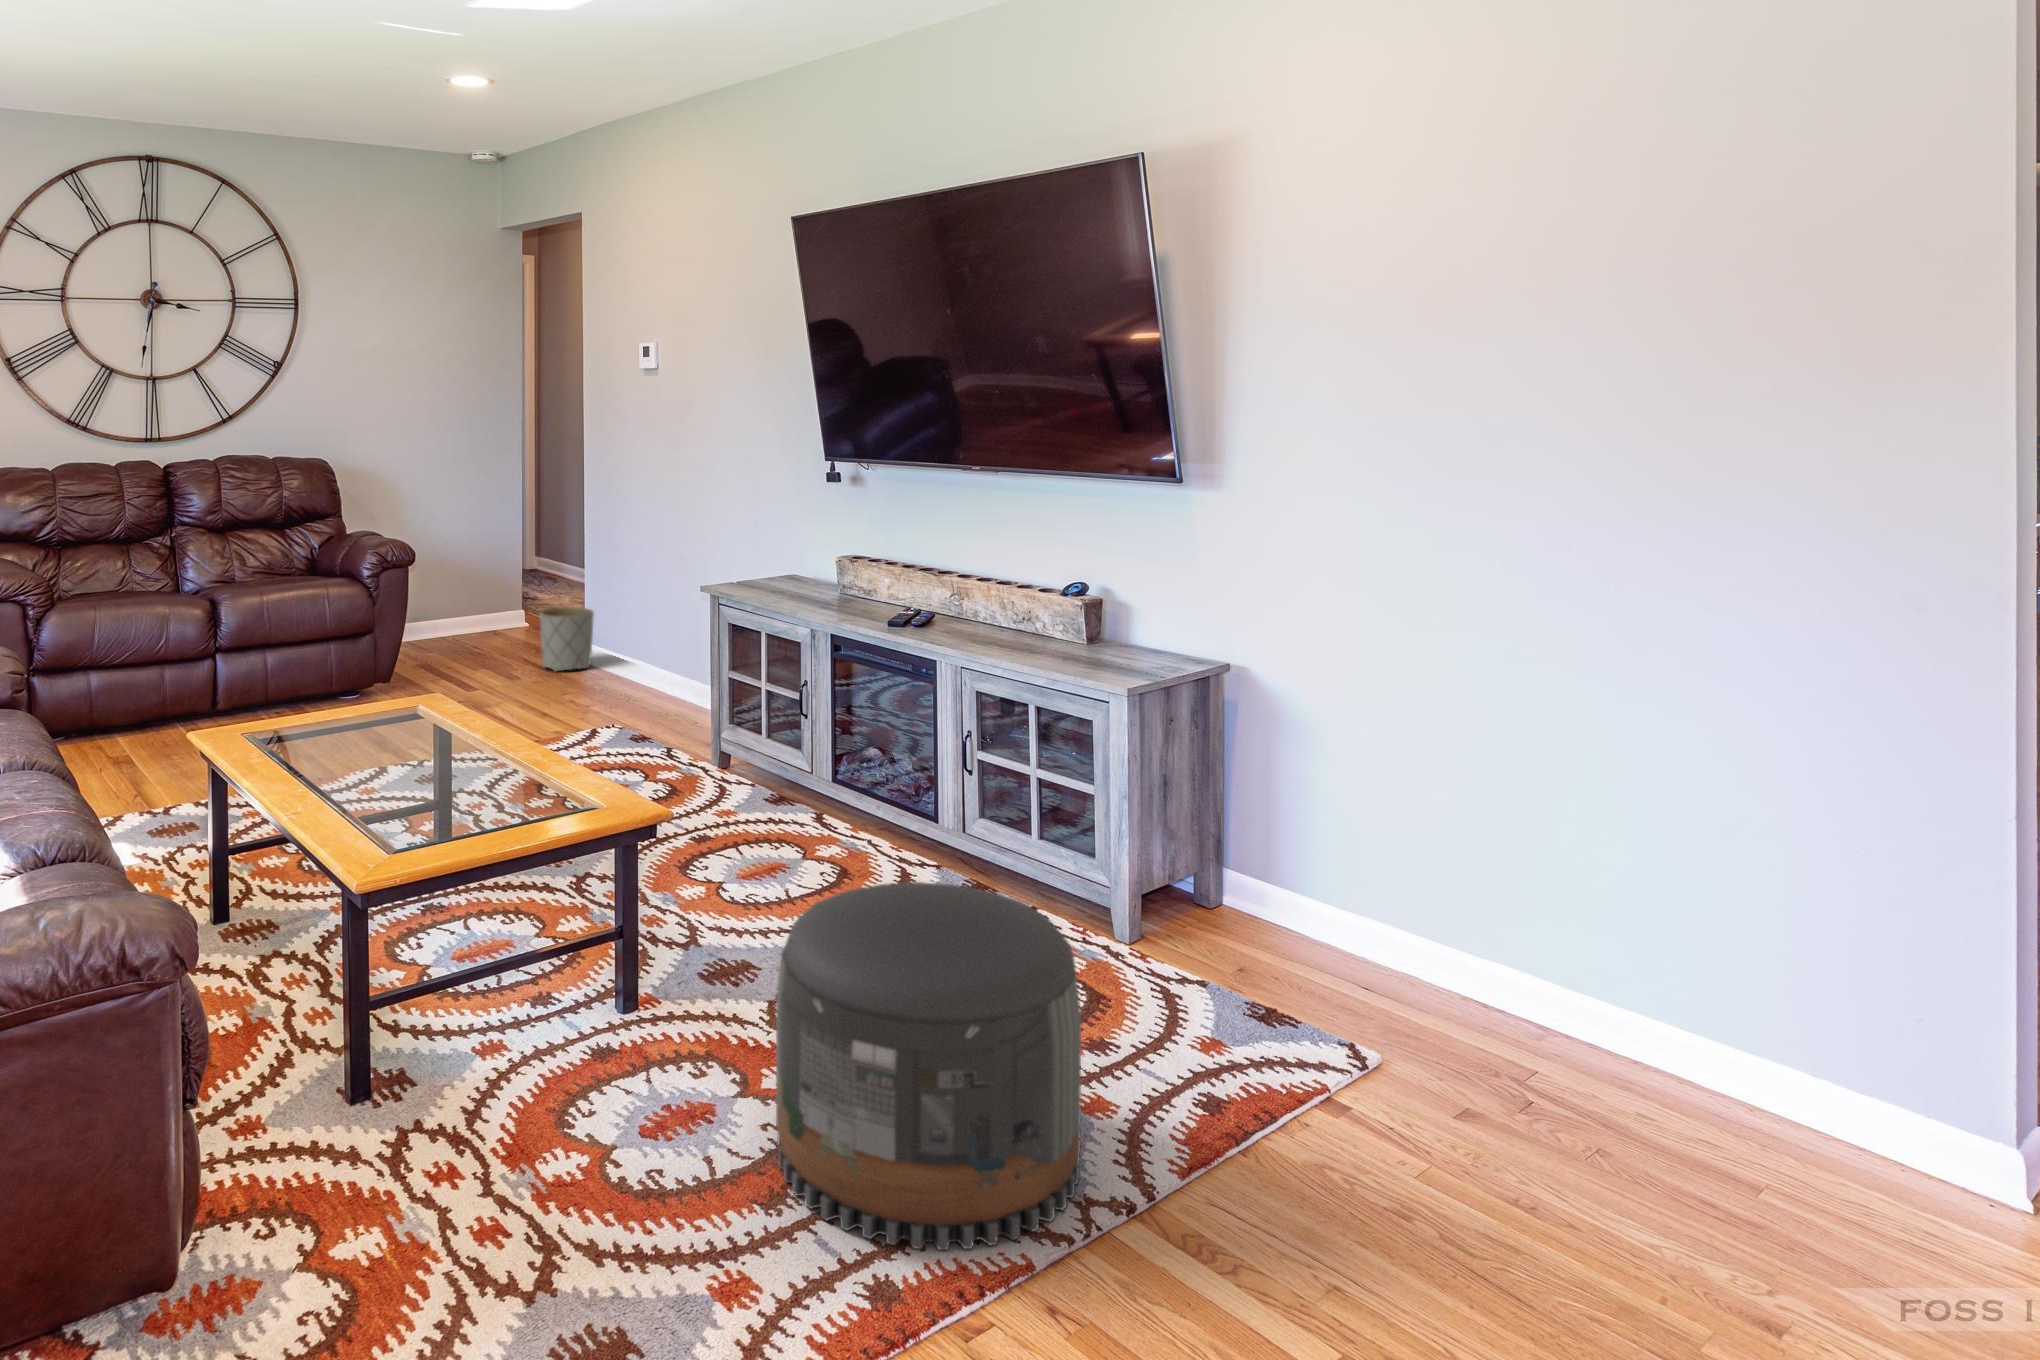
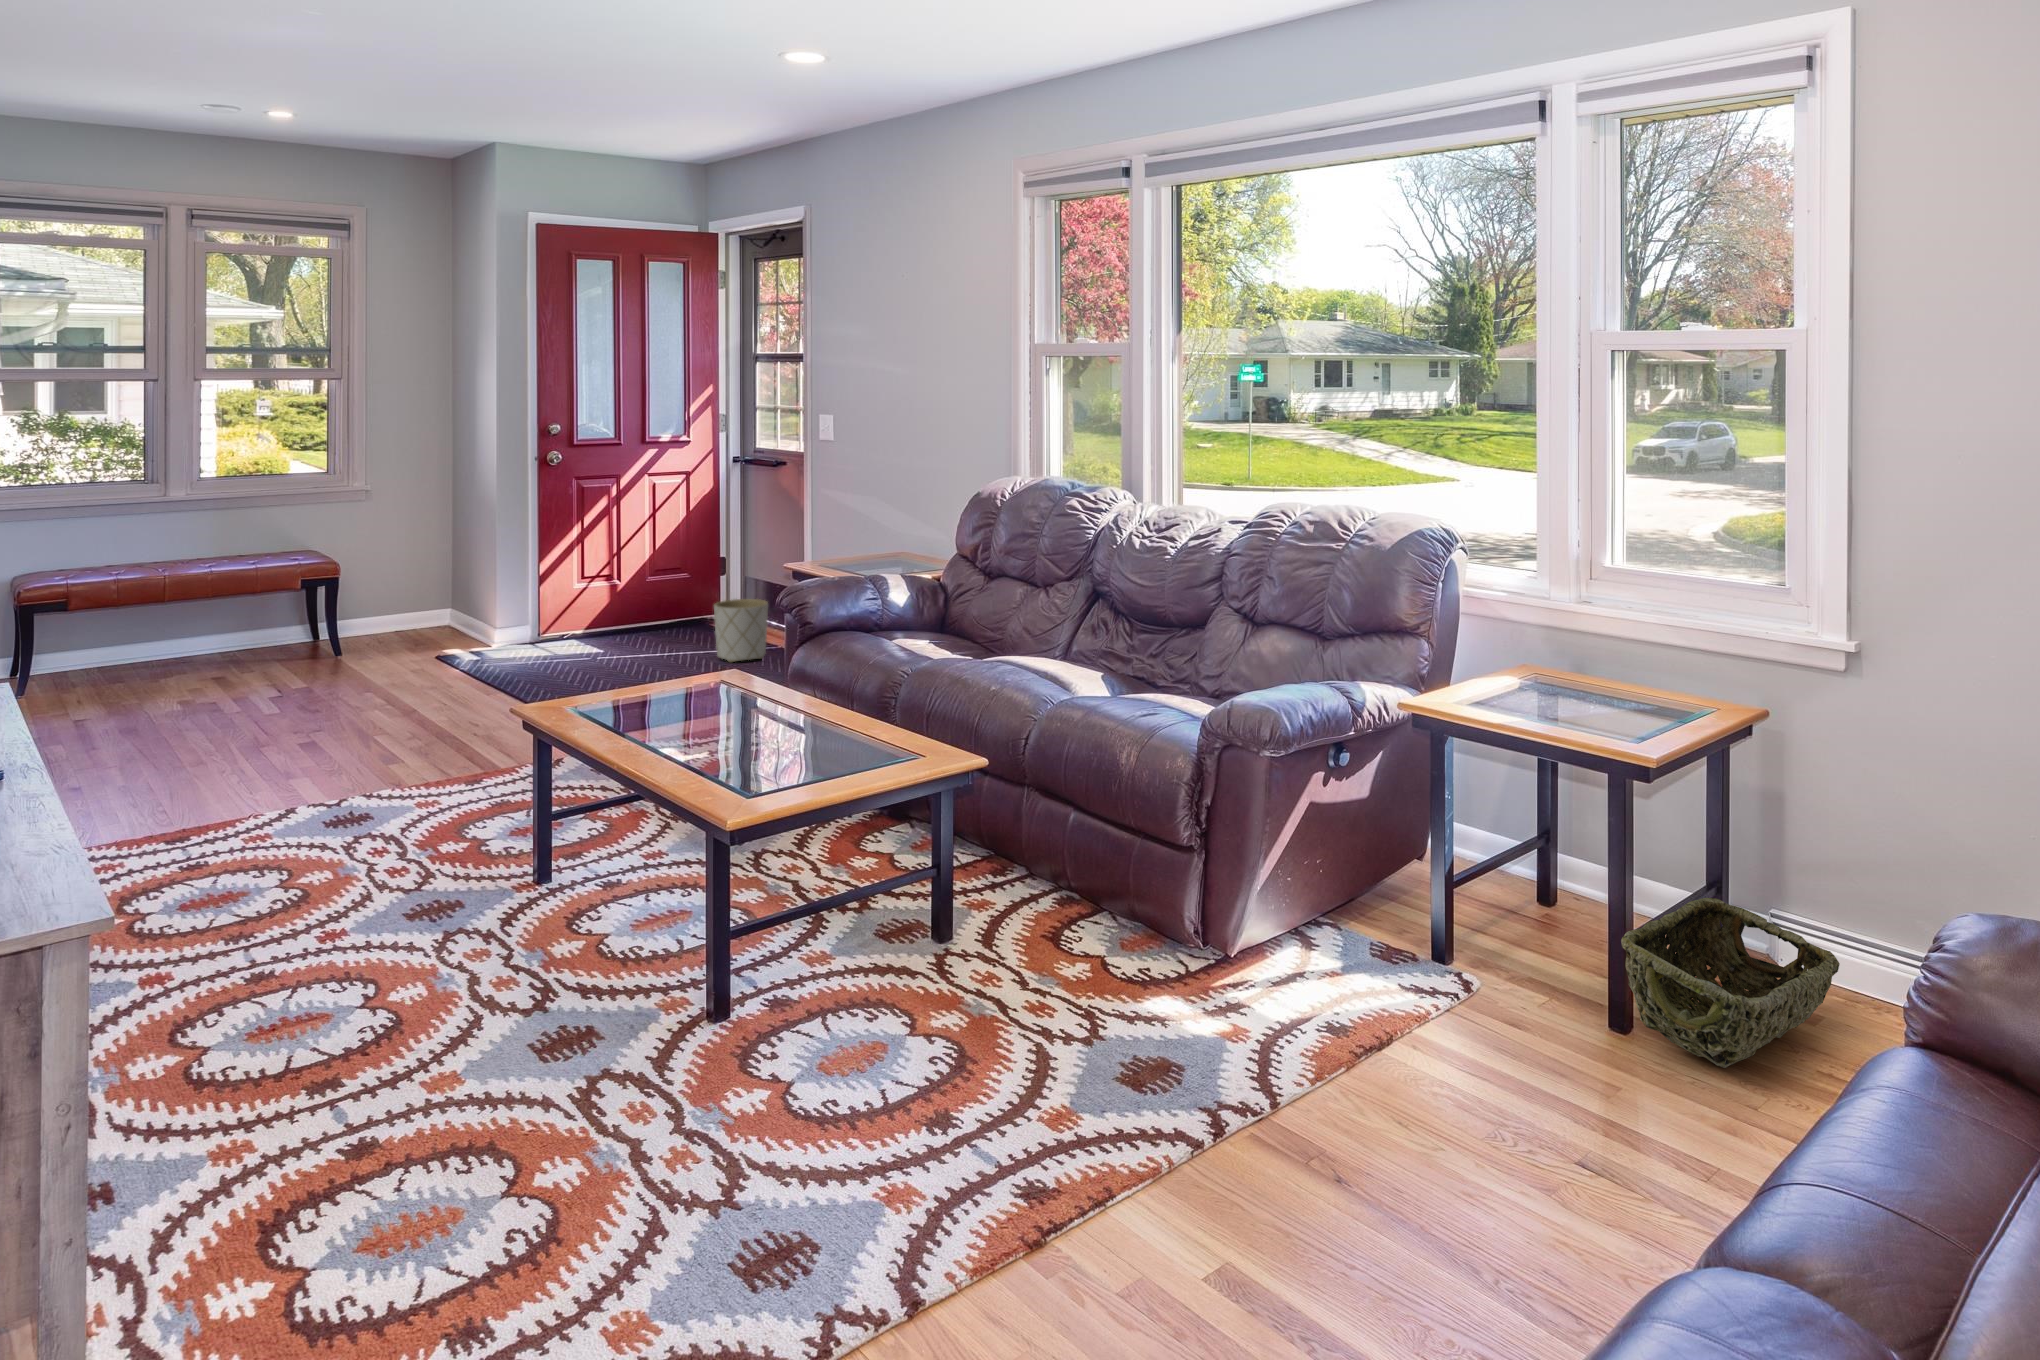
pouf: present [776,882,1081,1250] -> none [942,836,1215,1154]
woven basket: none [1547,973,1810,1179] -> present [1621,898,1840,1068]

